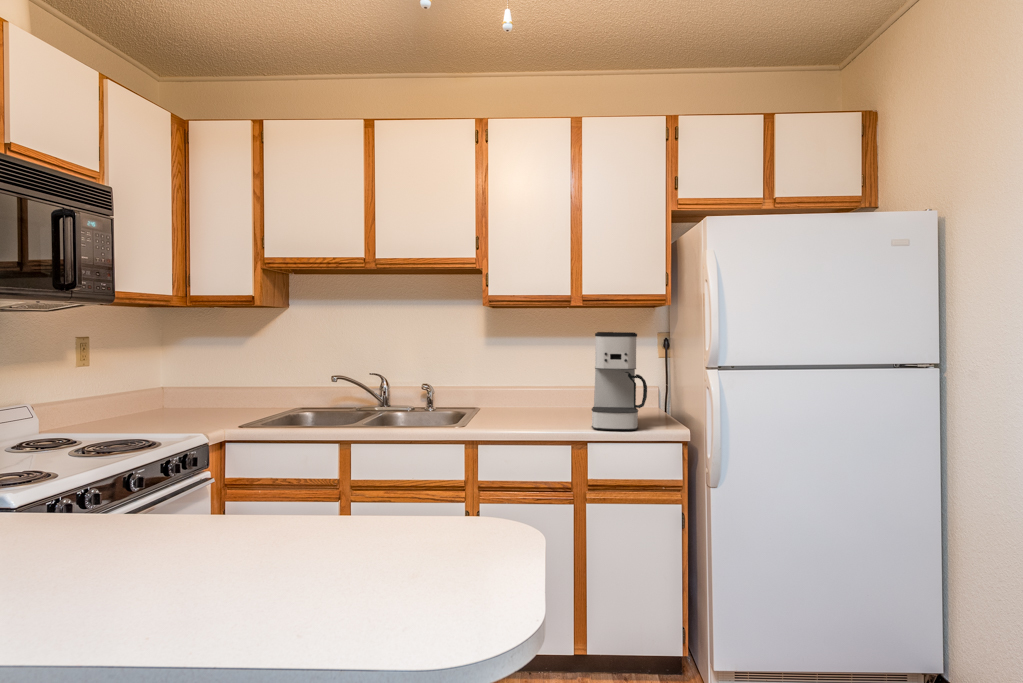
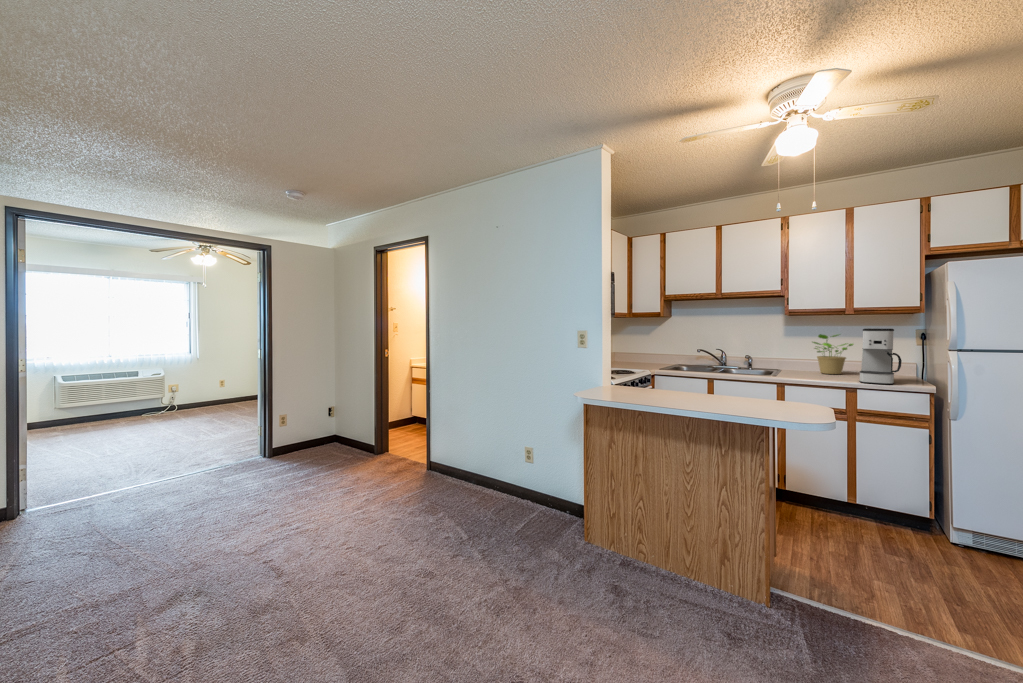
potted plant: none [523,341,583,414] -> present [813,334,853,374]

